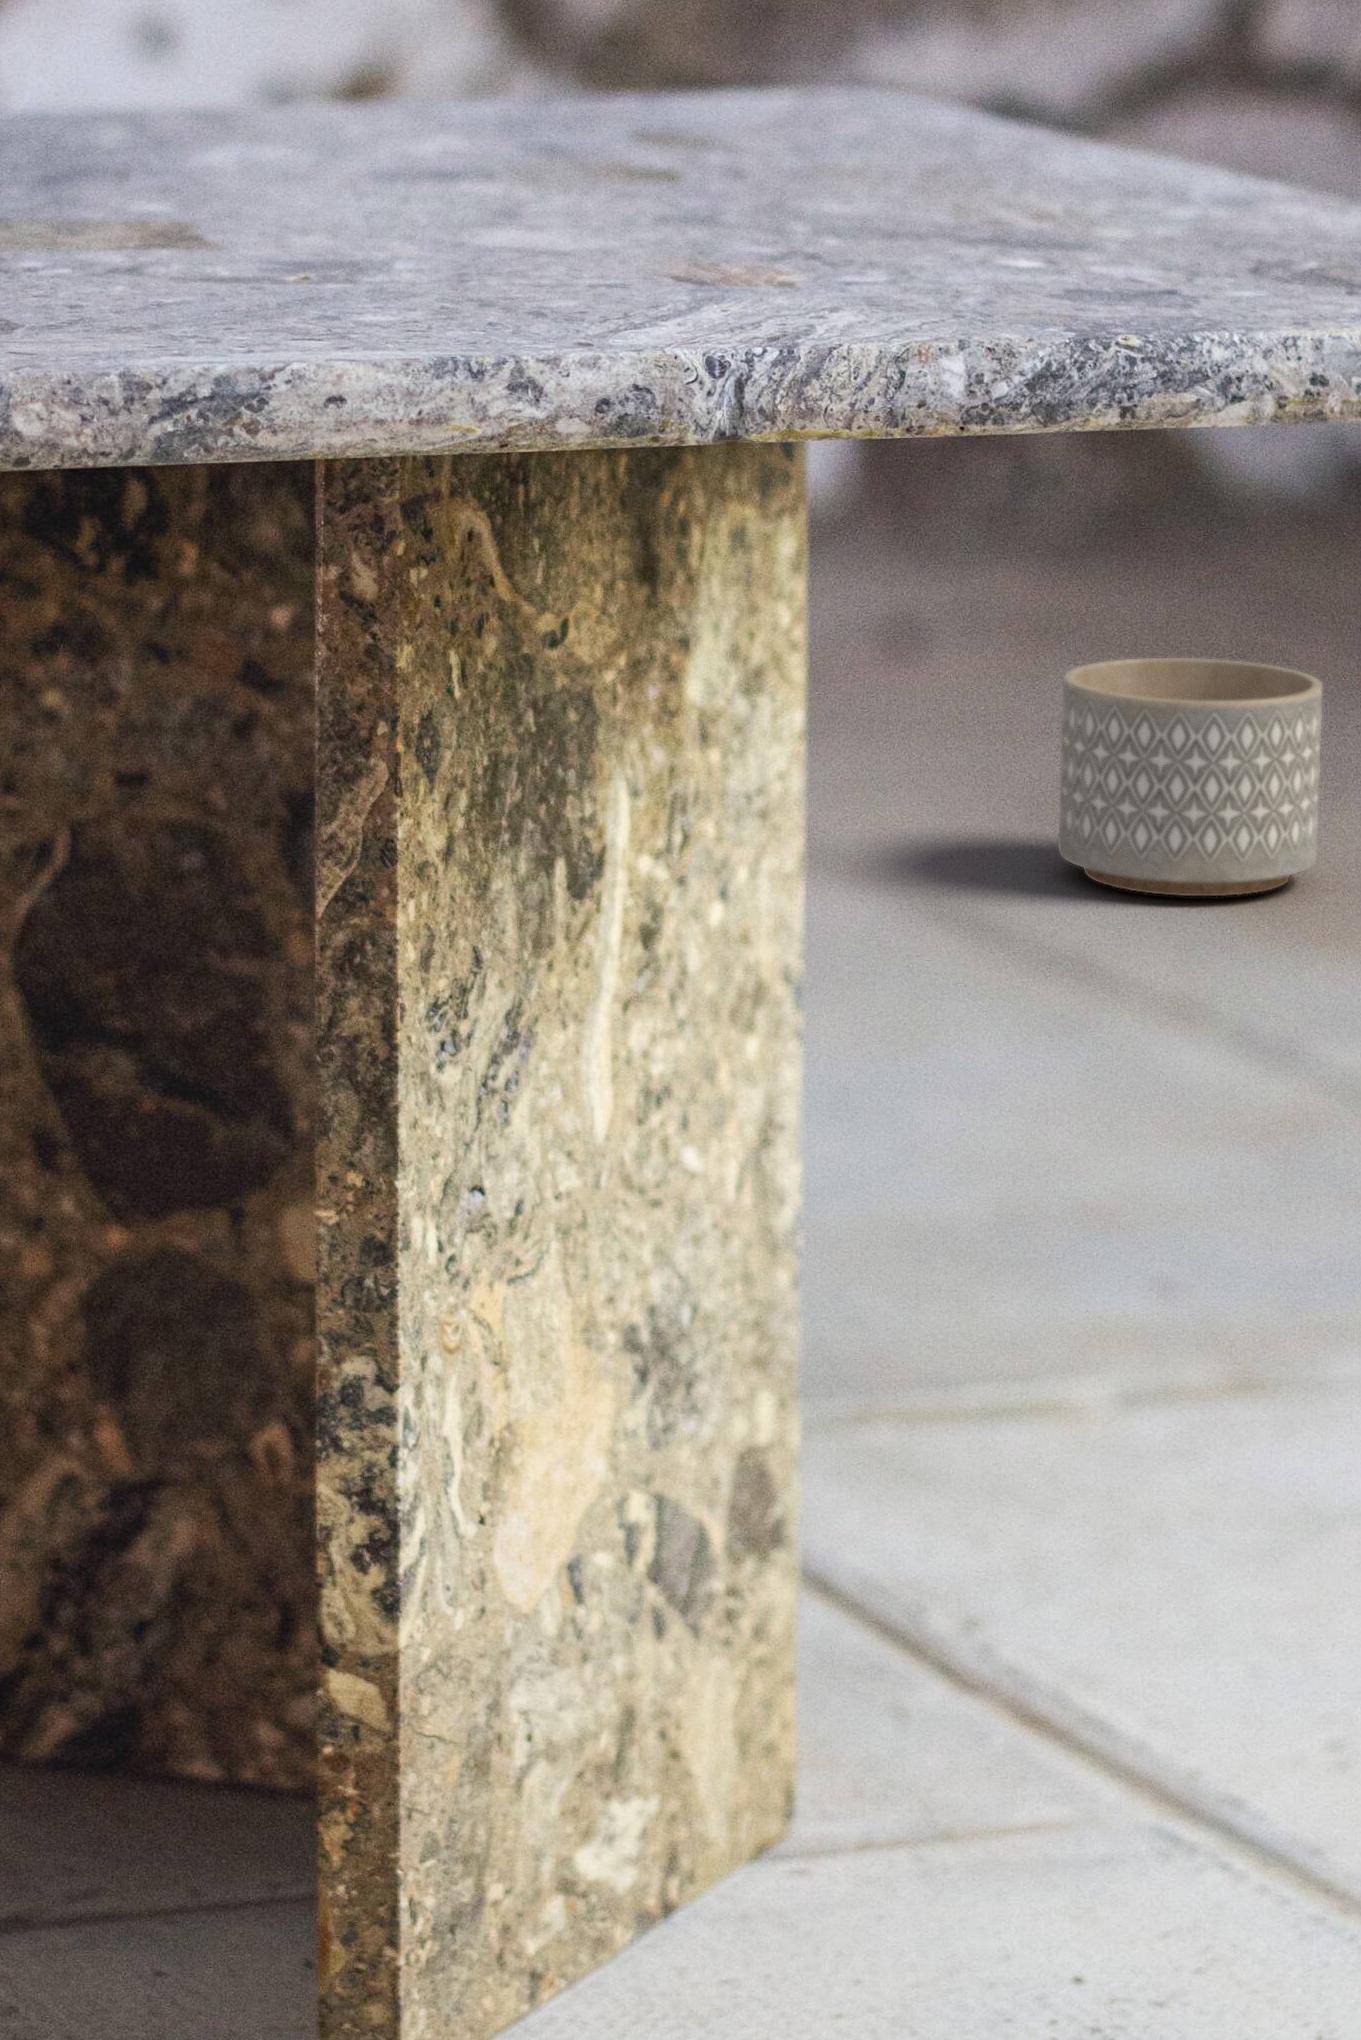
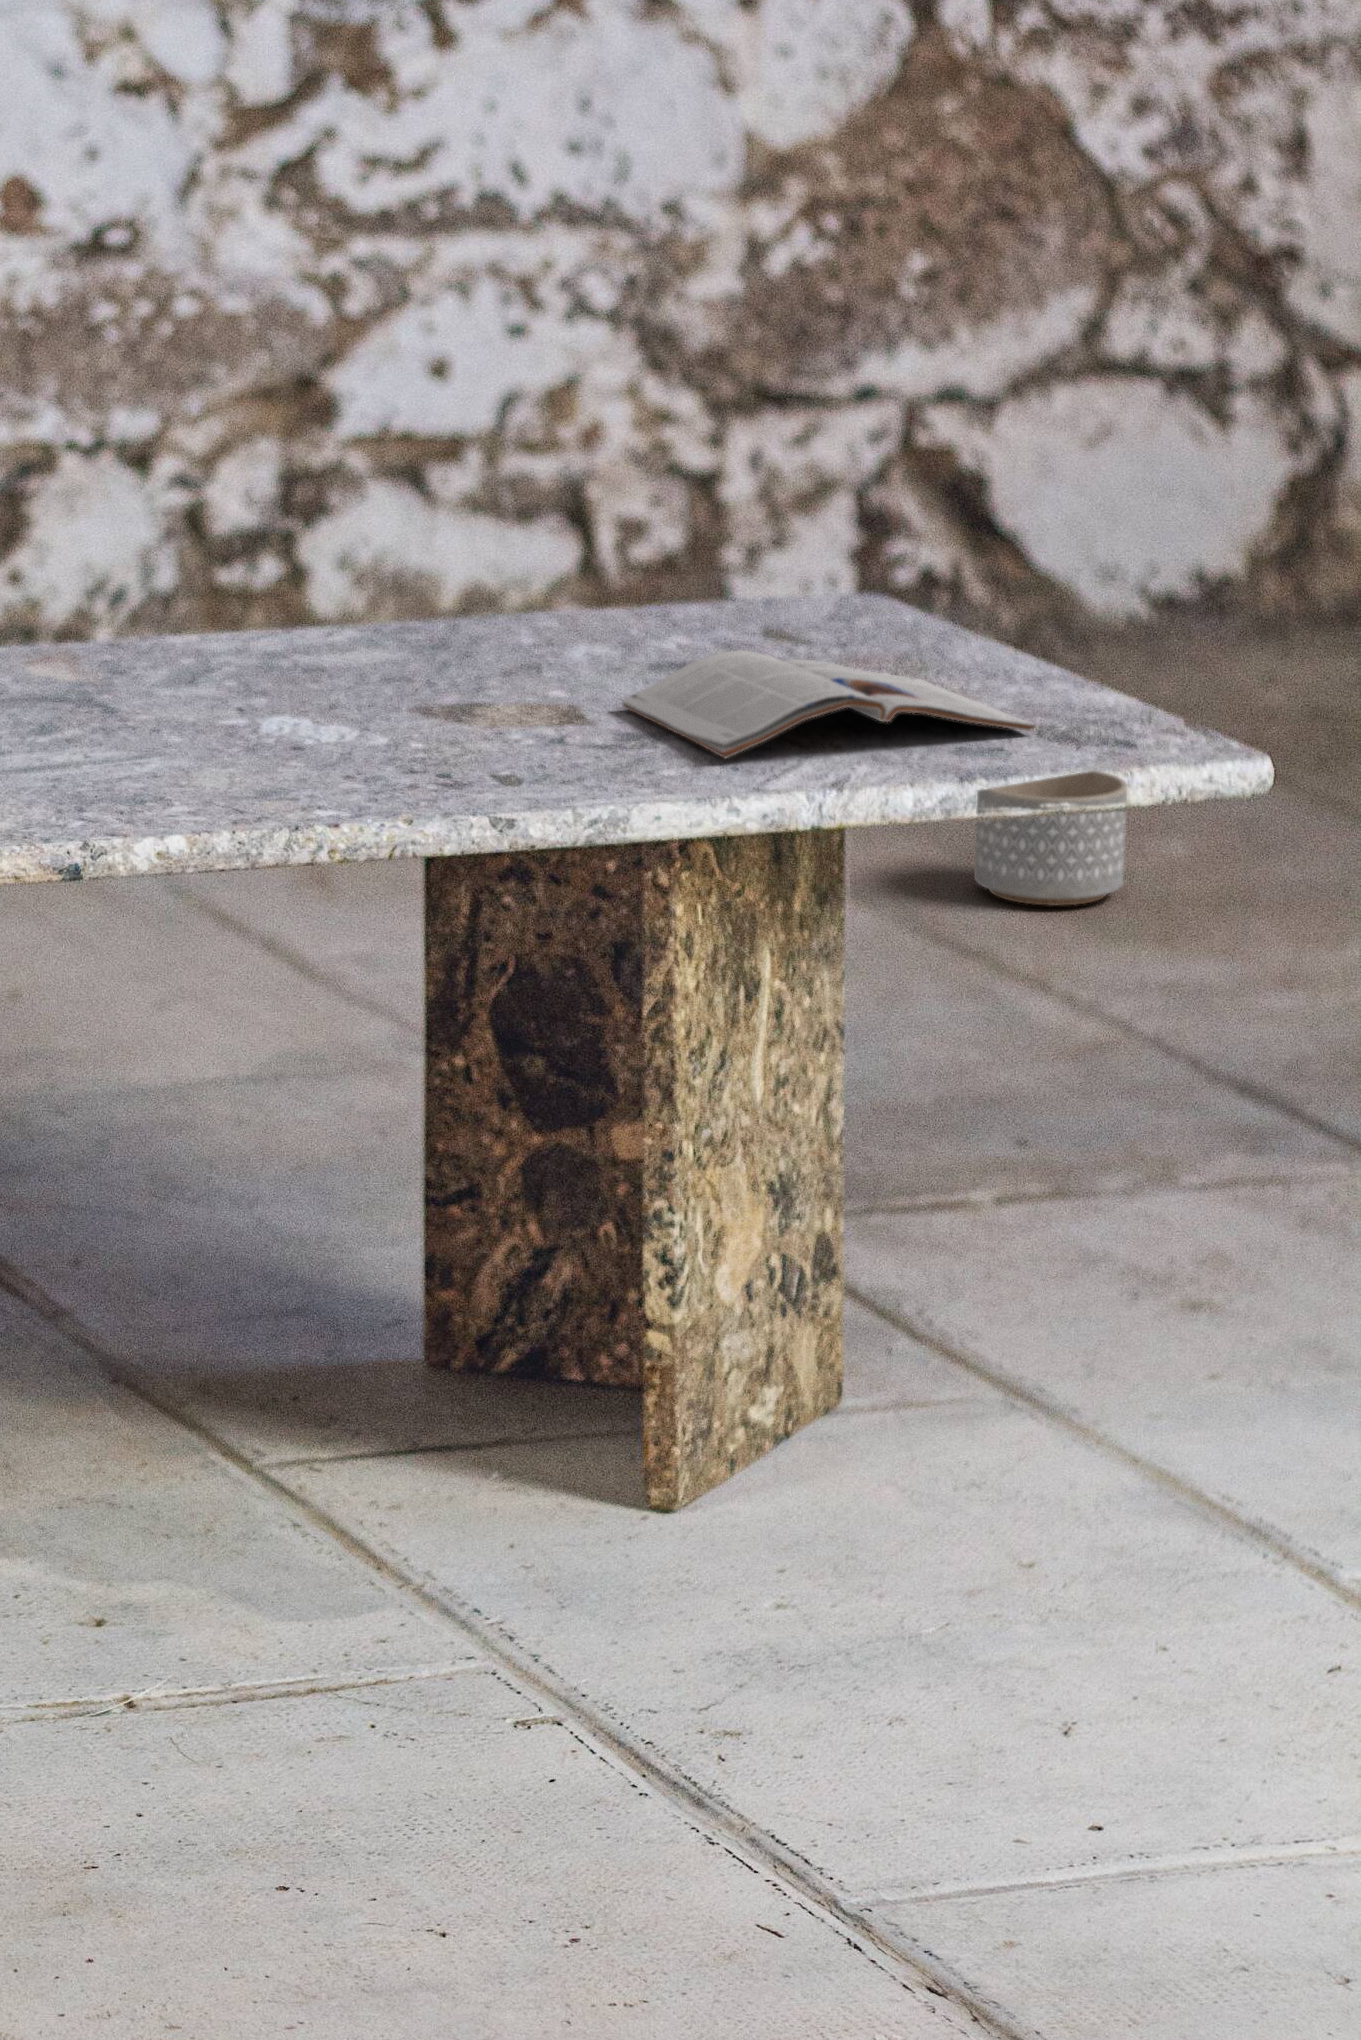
magazine: none [278,102,1214,275] -> present [622,650,1035,758]

